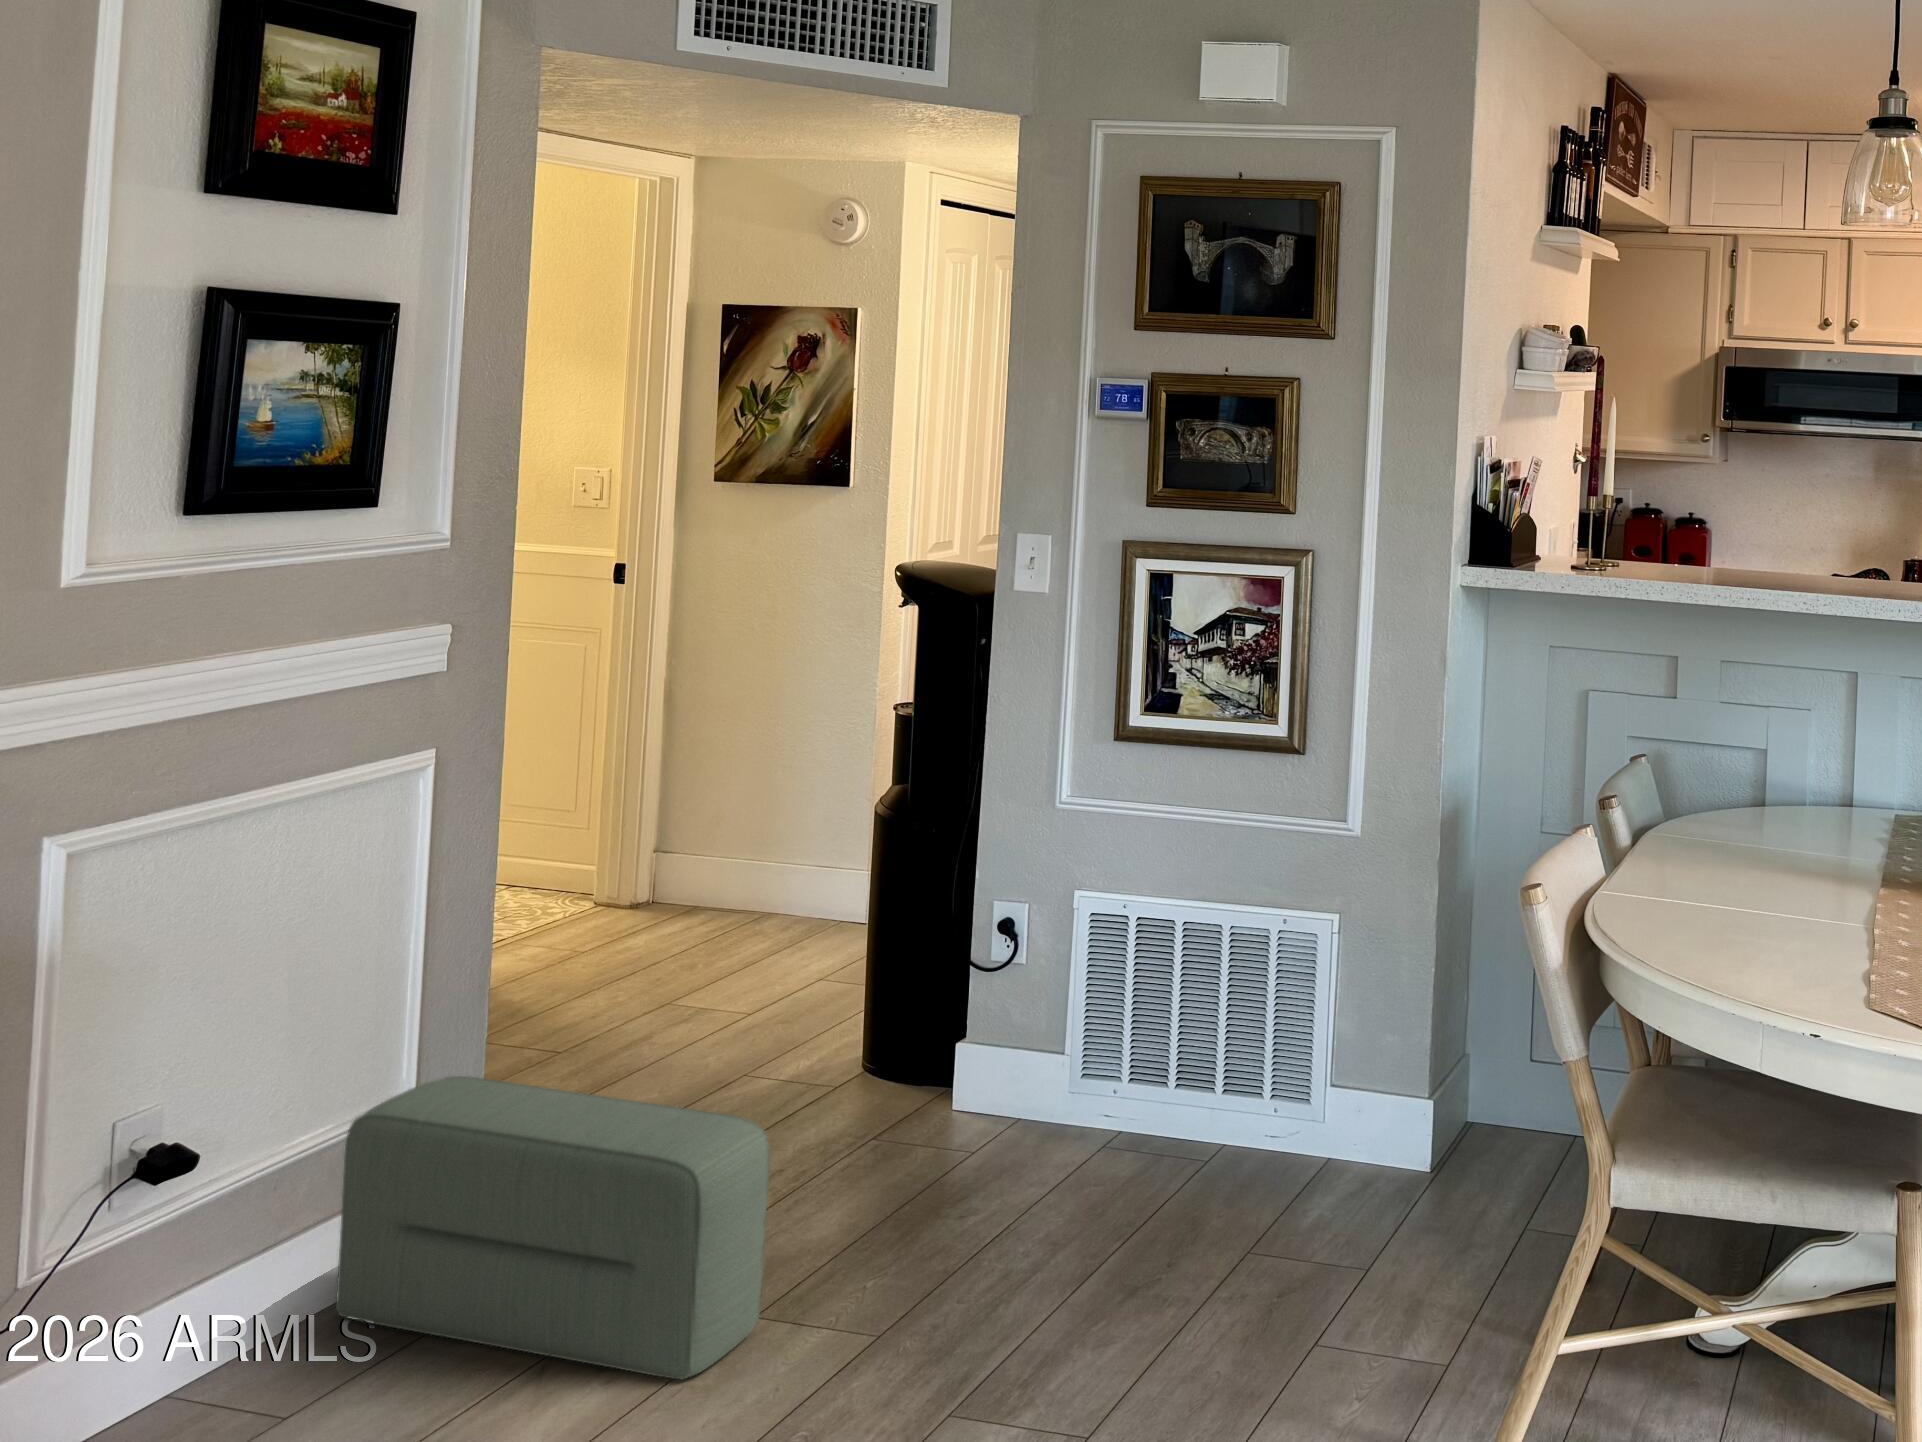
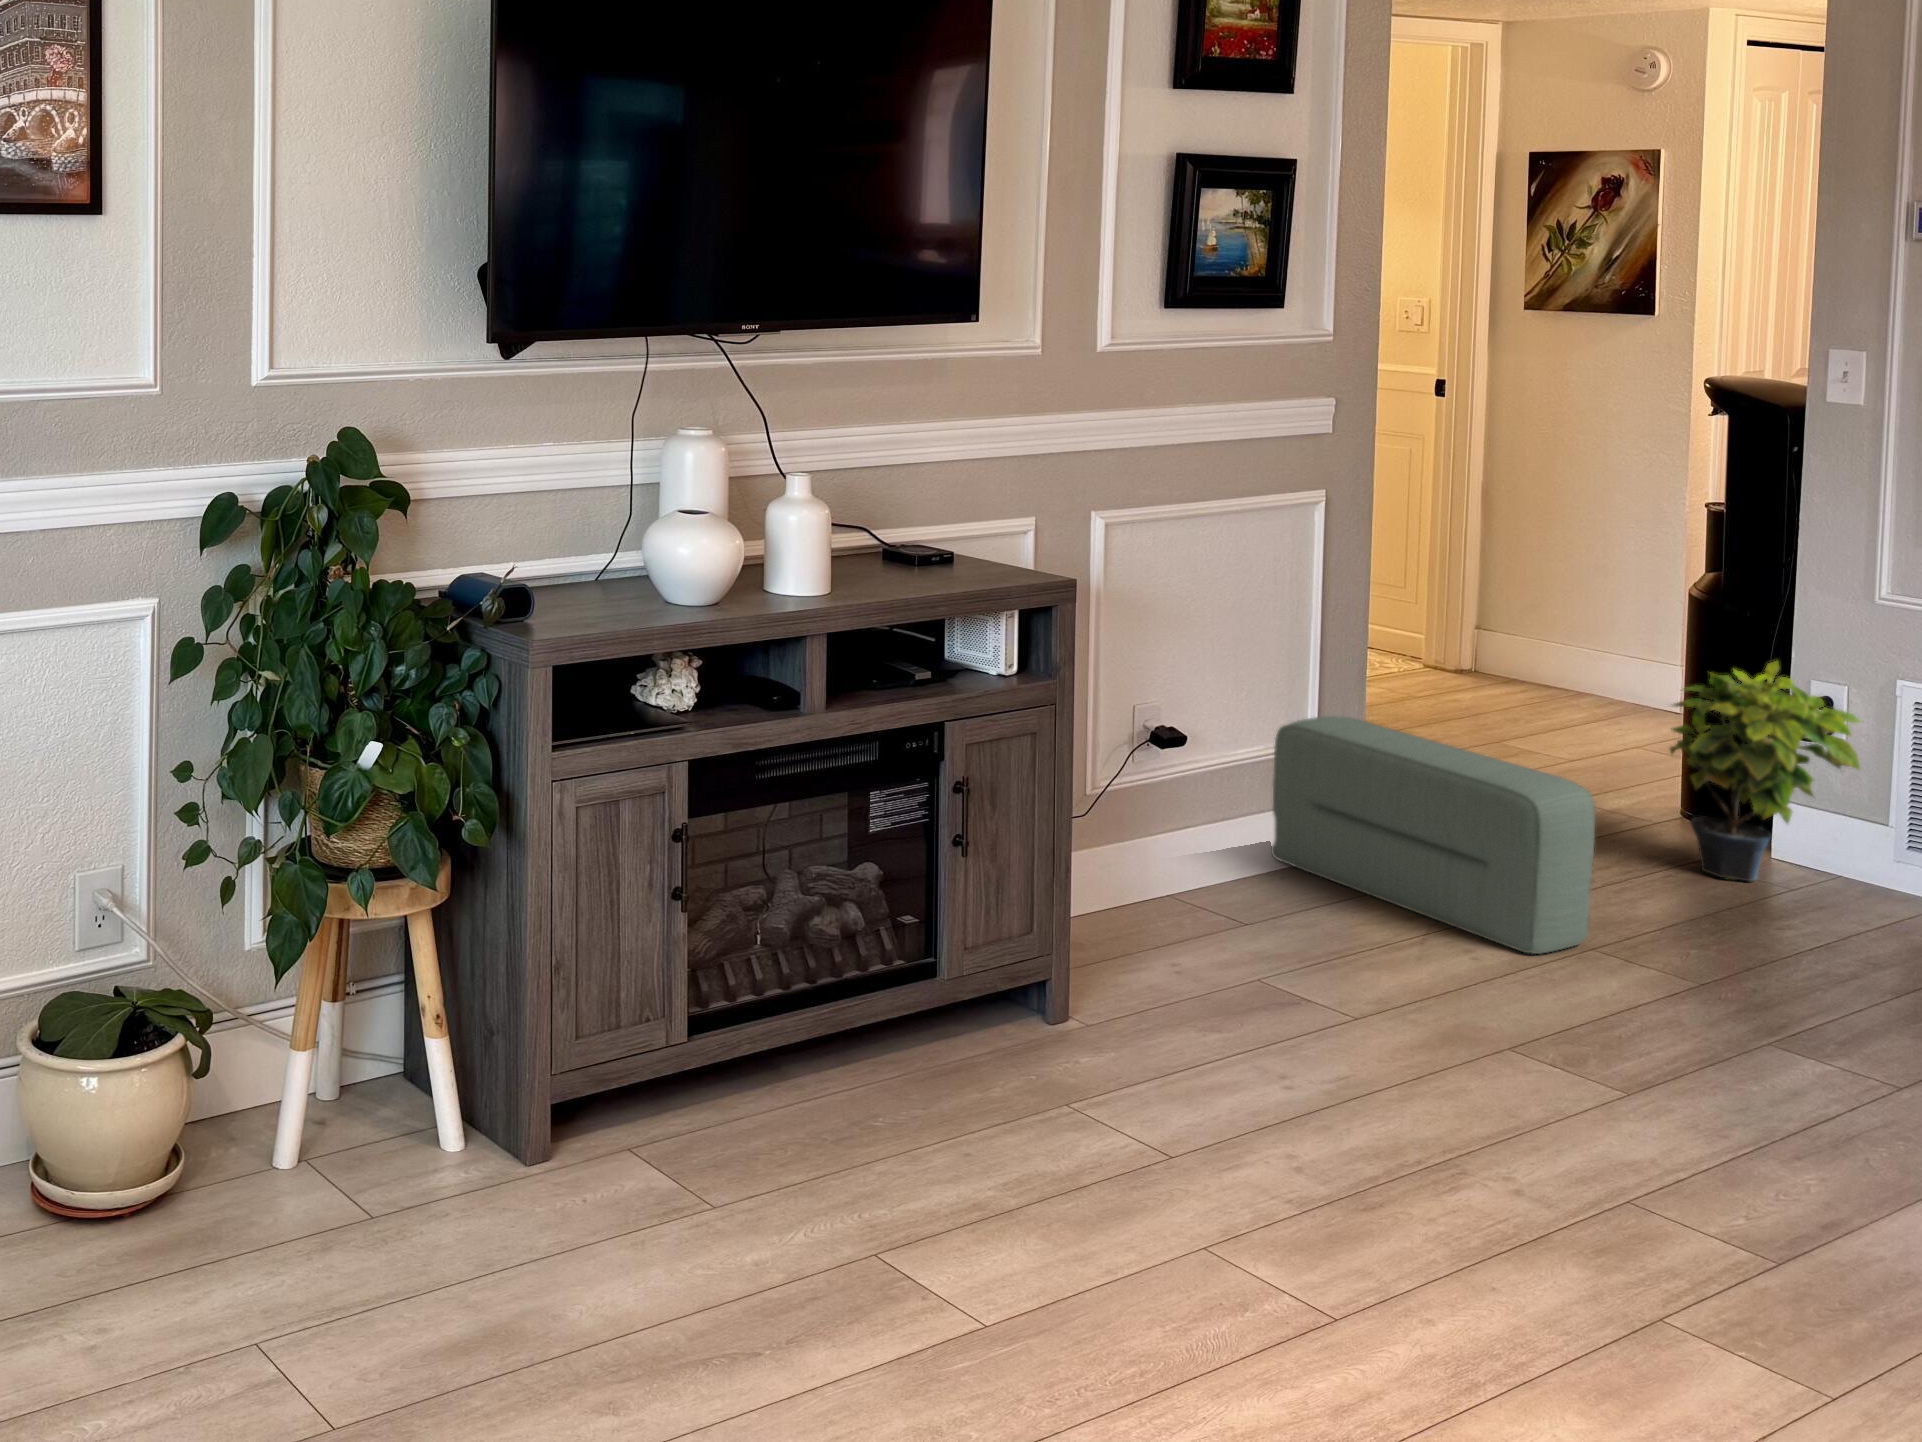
potted plant: none [855,887,1044,1154] -> present [1670,661,1861,882]

